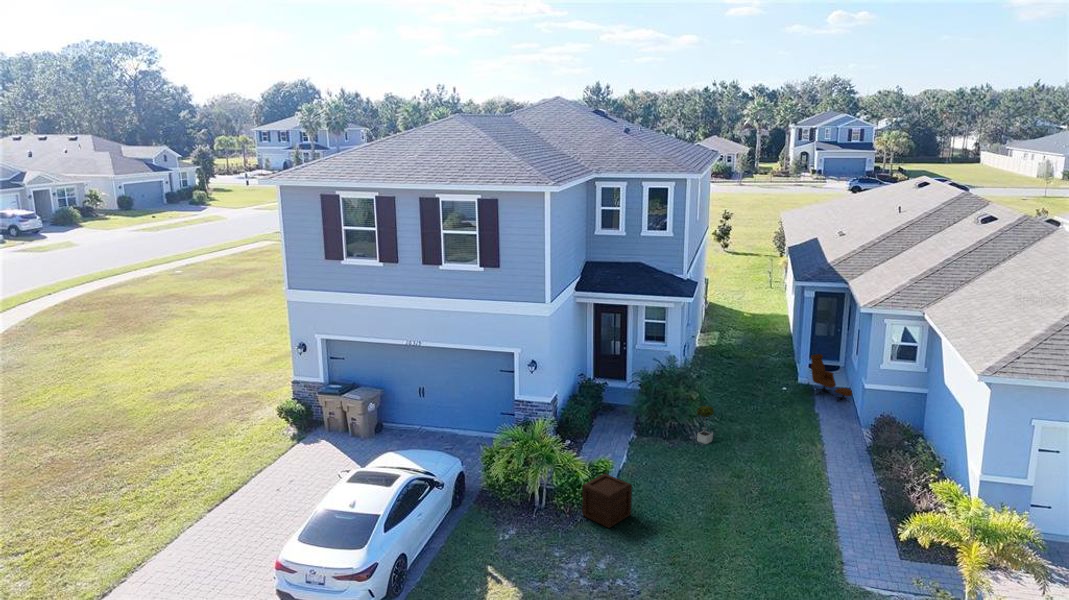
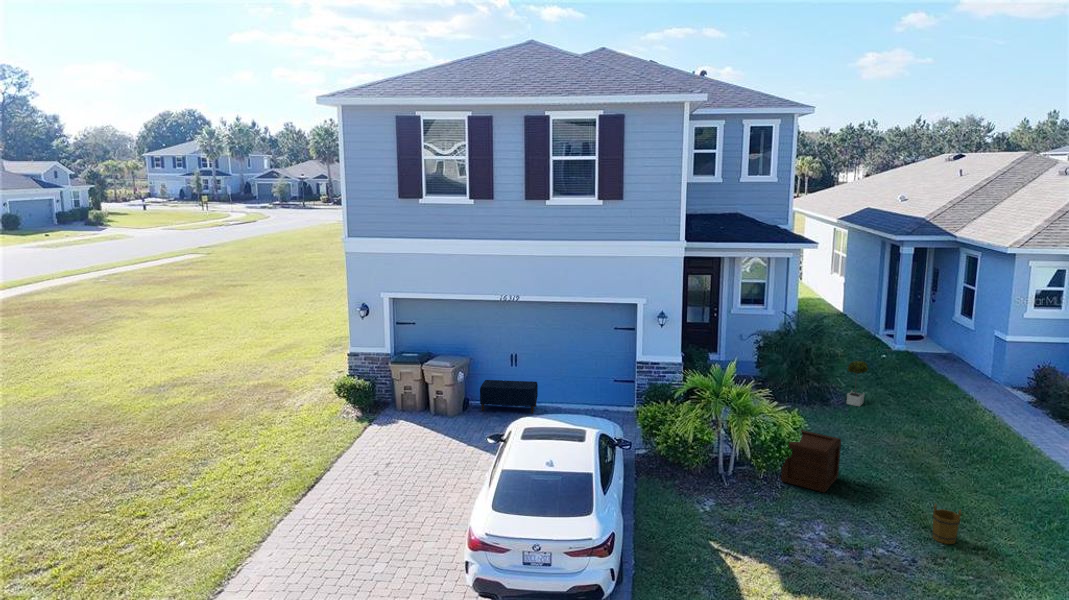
lounge chair: present [811,354,852,400] -> none [925,314,978,364]
bench: none [391,407,441,438] -> present [480,380,538,414]
bucket: none [661,548,683,582] -> present [932,504,962,544]

